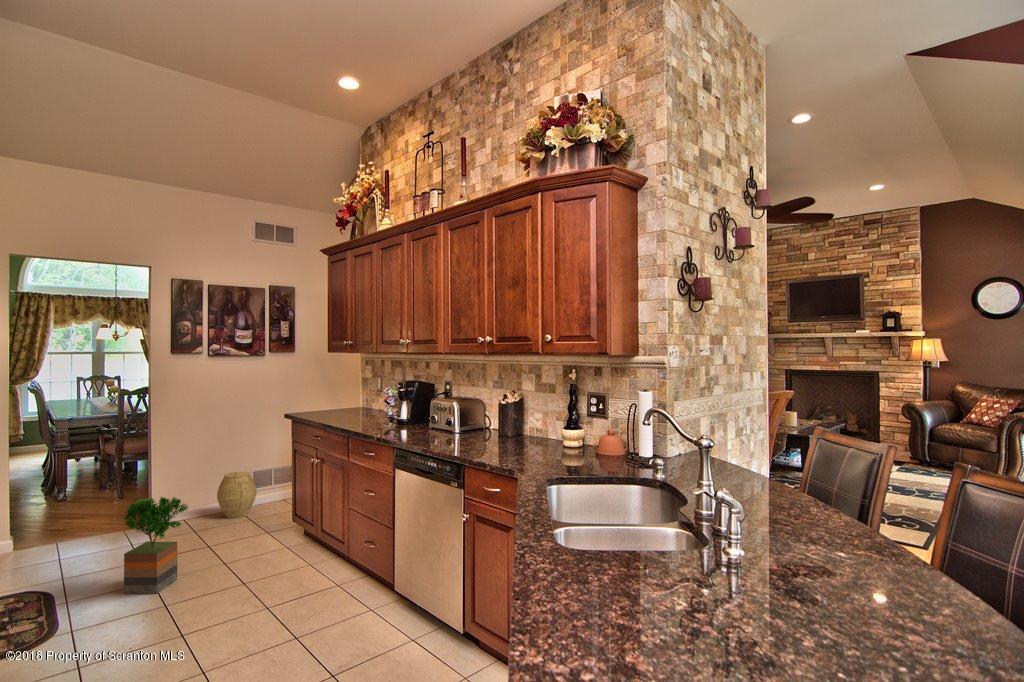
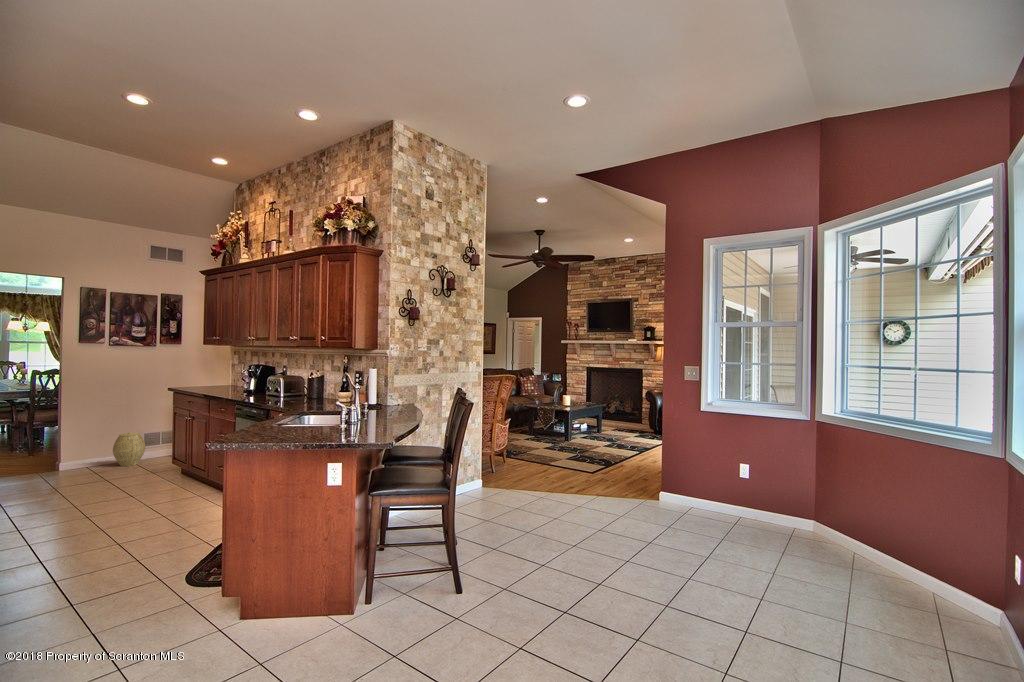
potted tree: present [124,497,188,594] -> none [40,439,91,503]

